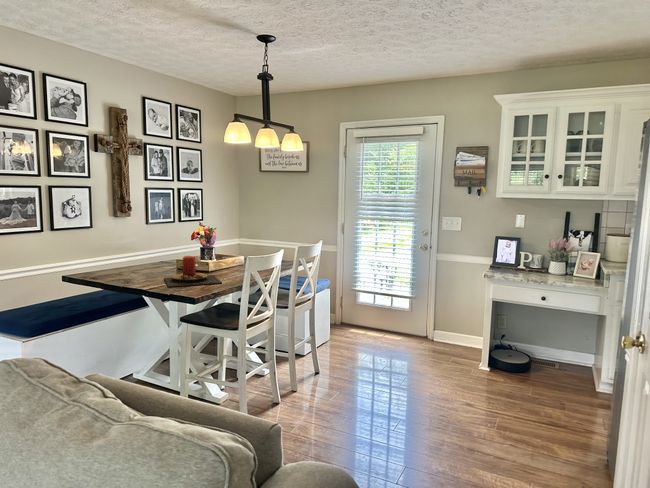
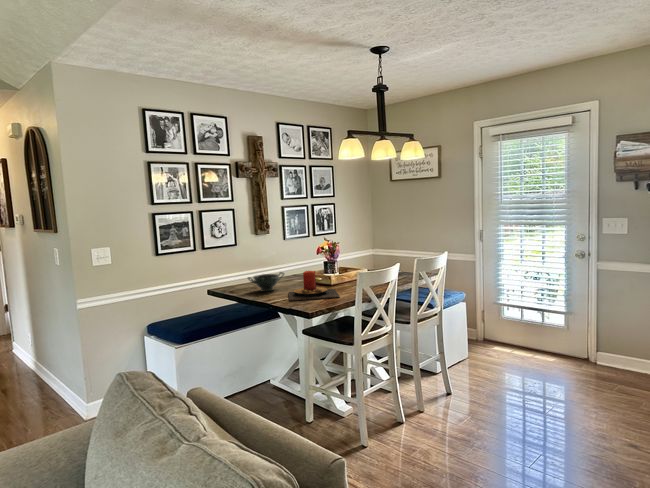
bowl: none [116,257,157,278] -> present [248,272,284,292]

